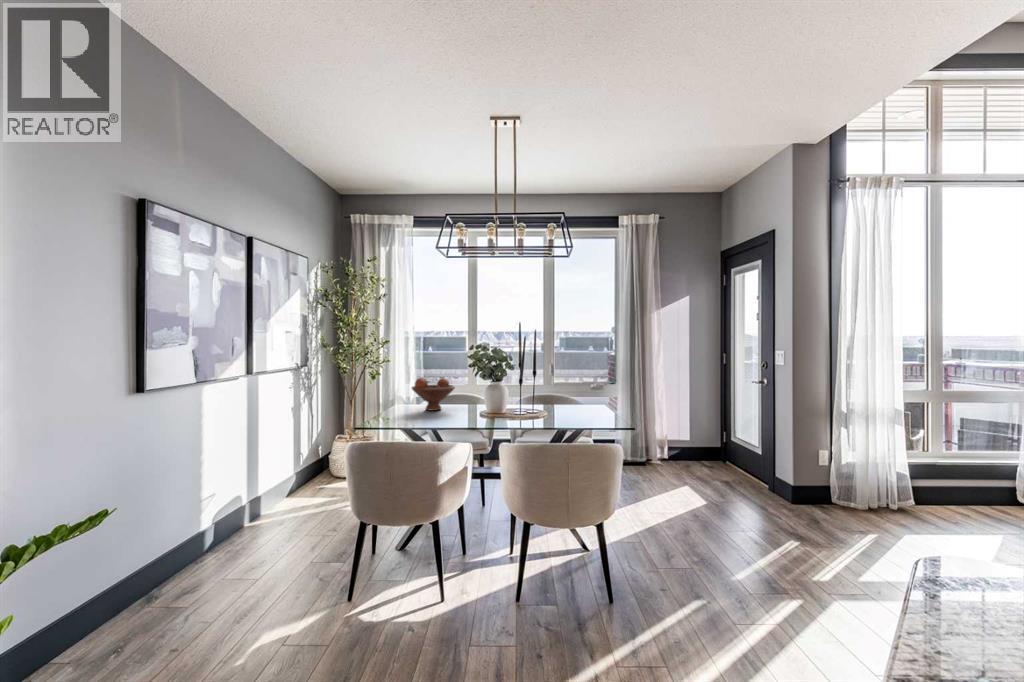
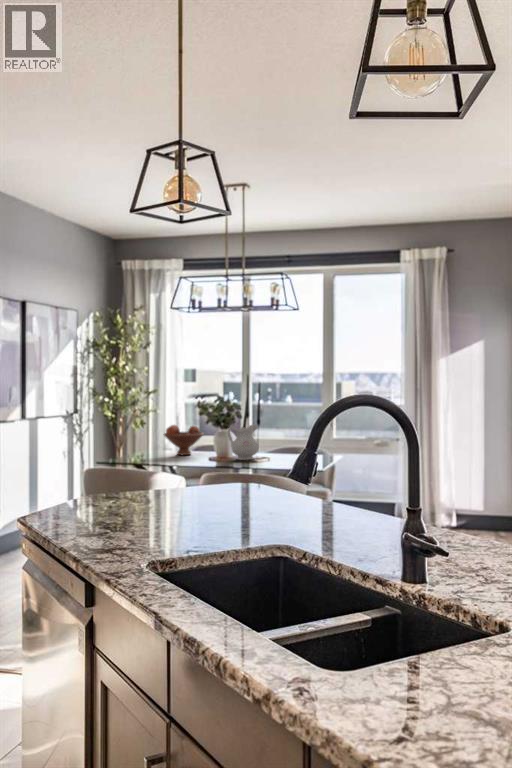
ceramic pitcher: none [489,377,522,416] -> present [227,425,259,460]

